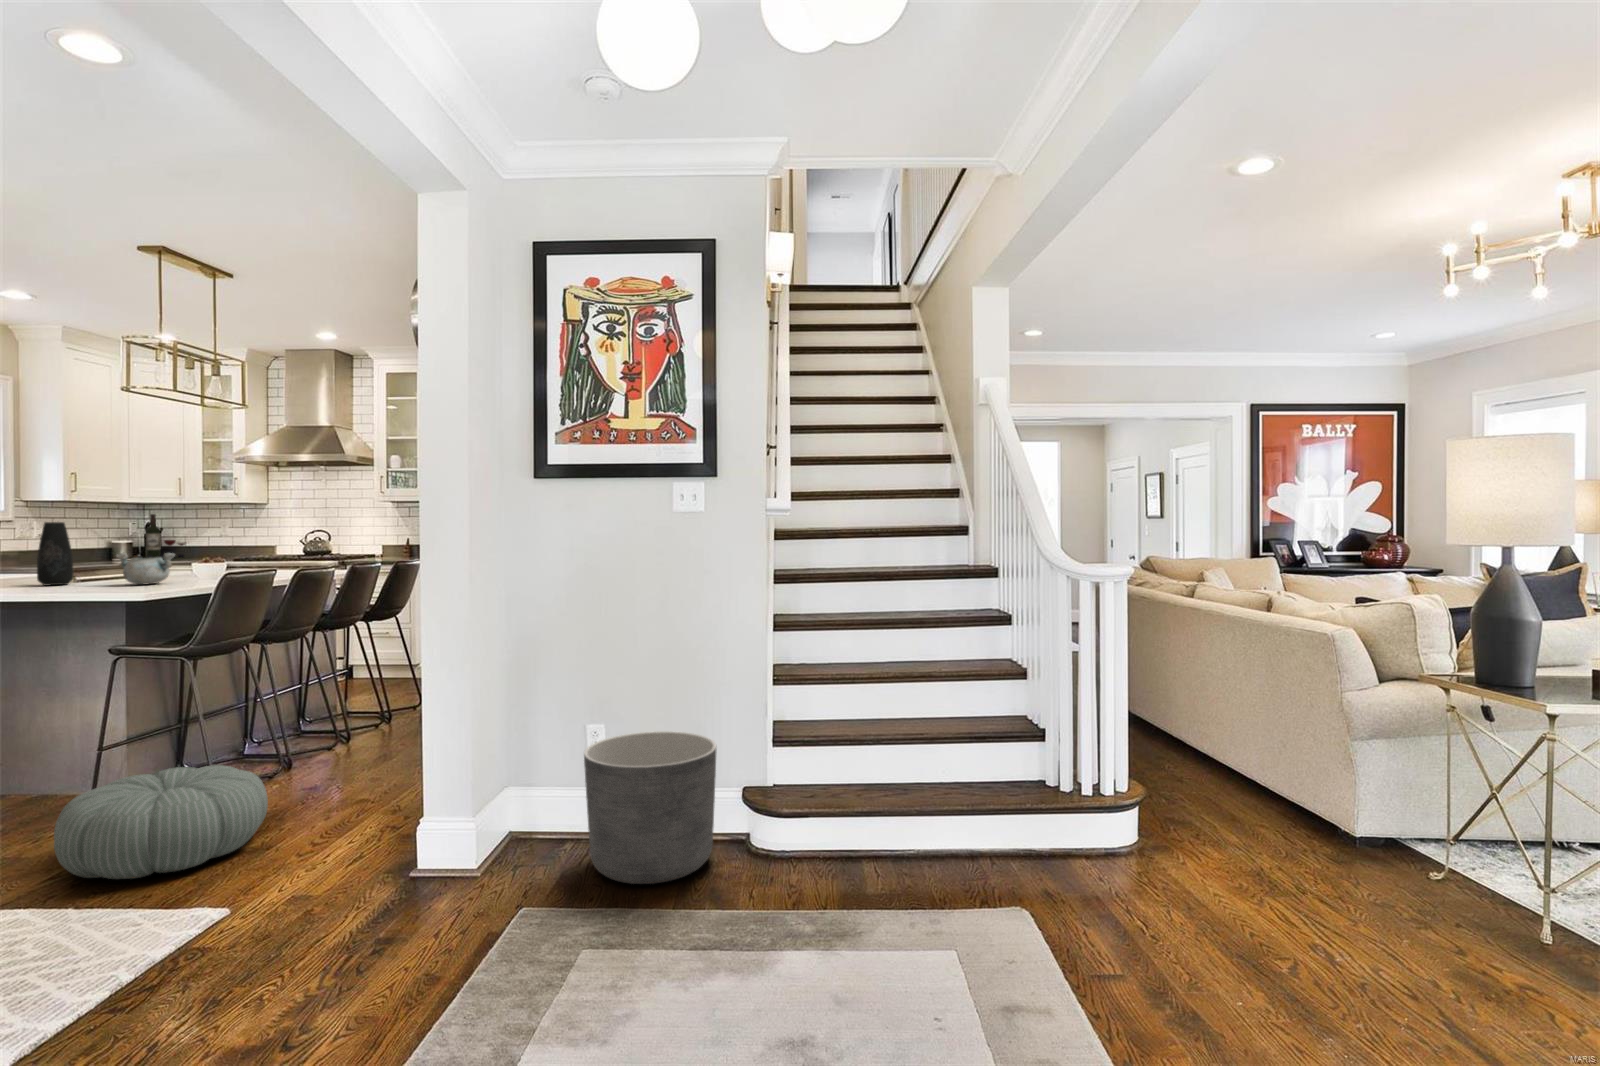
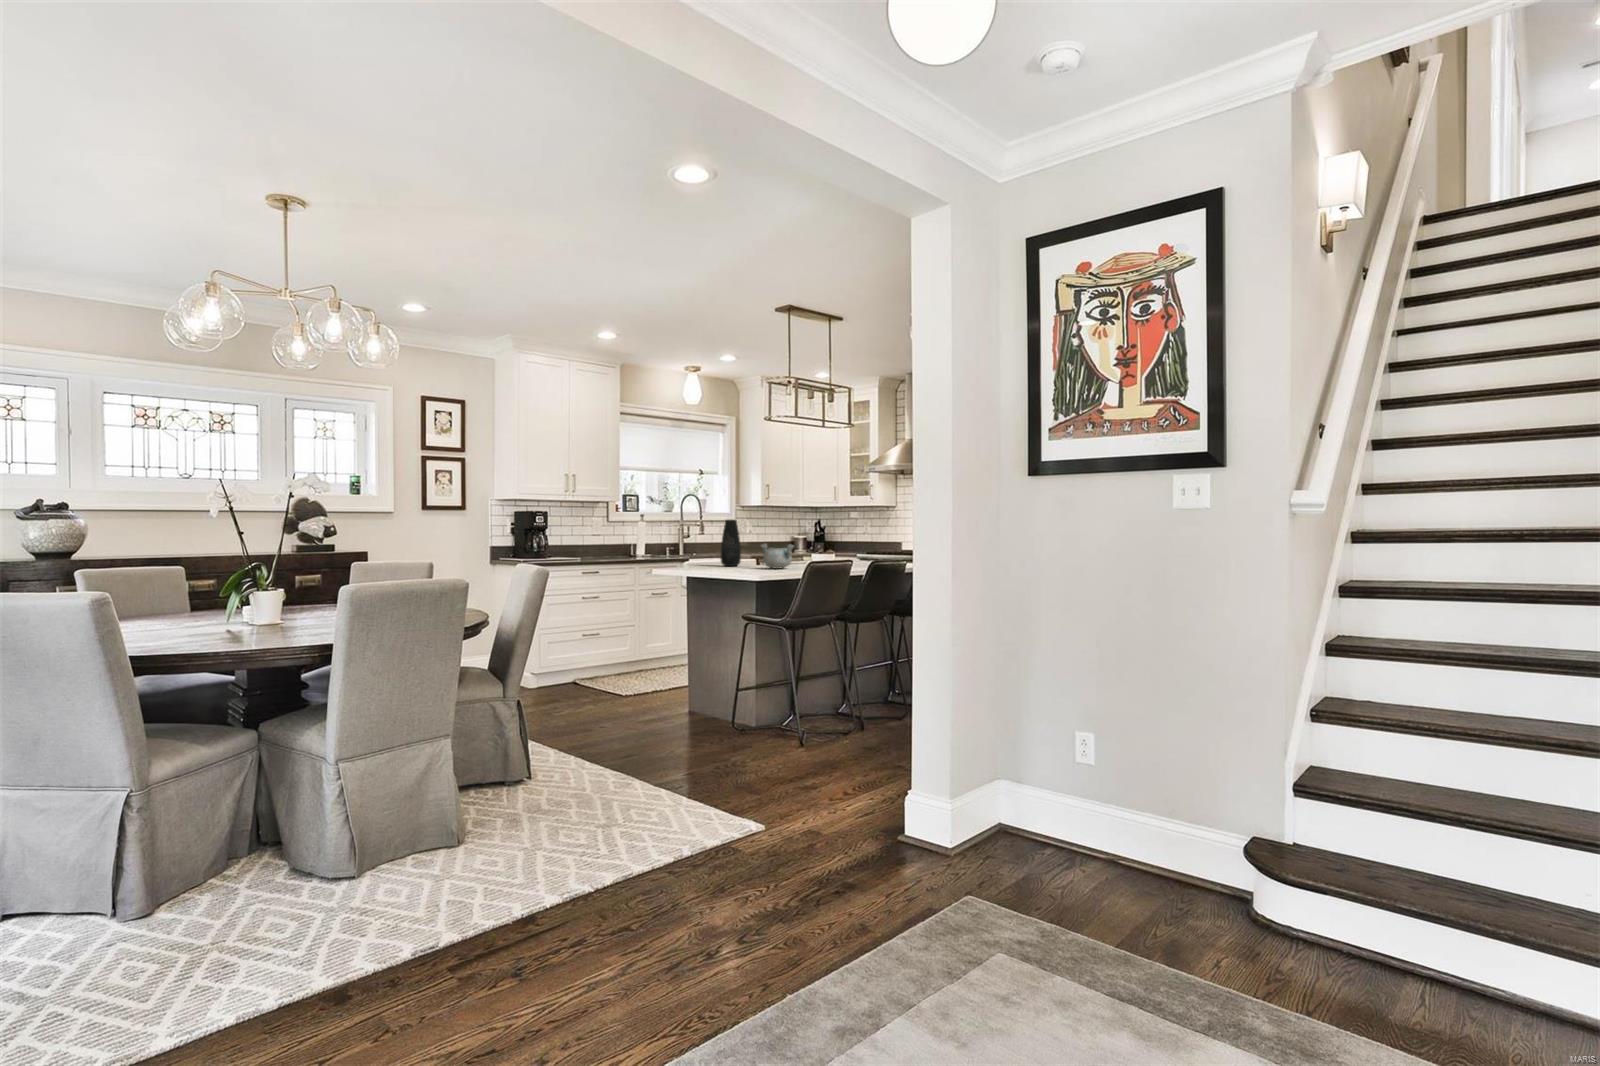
wine bottle: present [133,514,185,558] -> none [805,516,839,552]
planter: present [584,731,716,884] -> none [1046,752,1200,922]
pouf: present [54,765,268,879] -> none [688,711,821,790]

